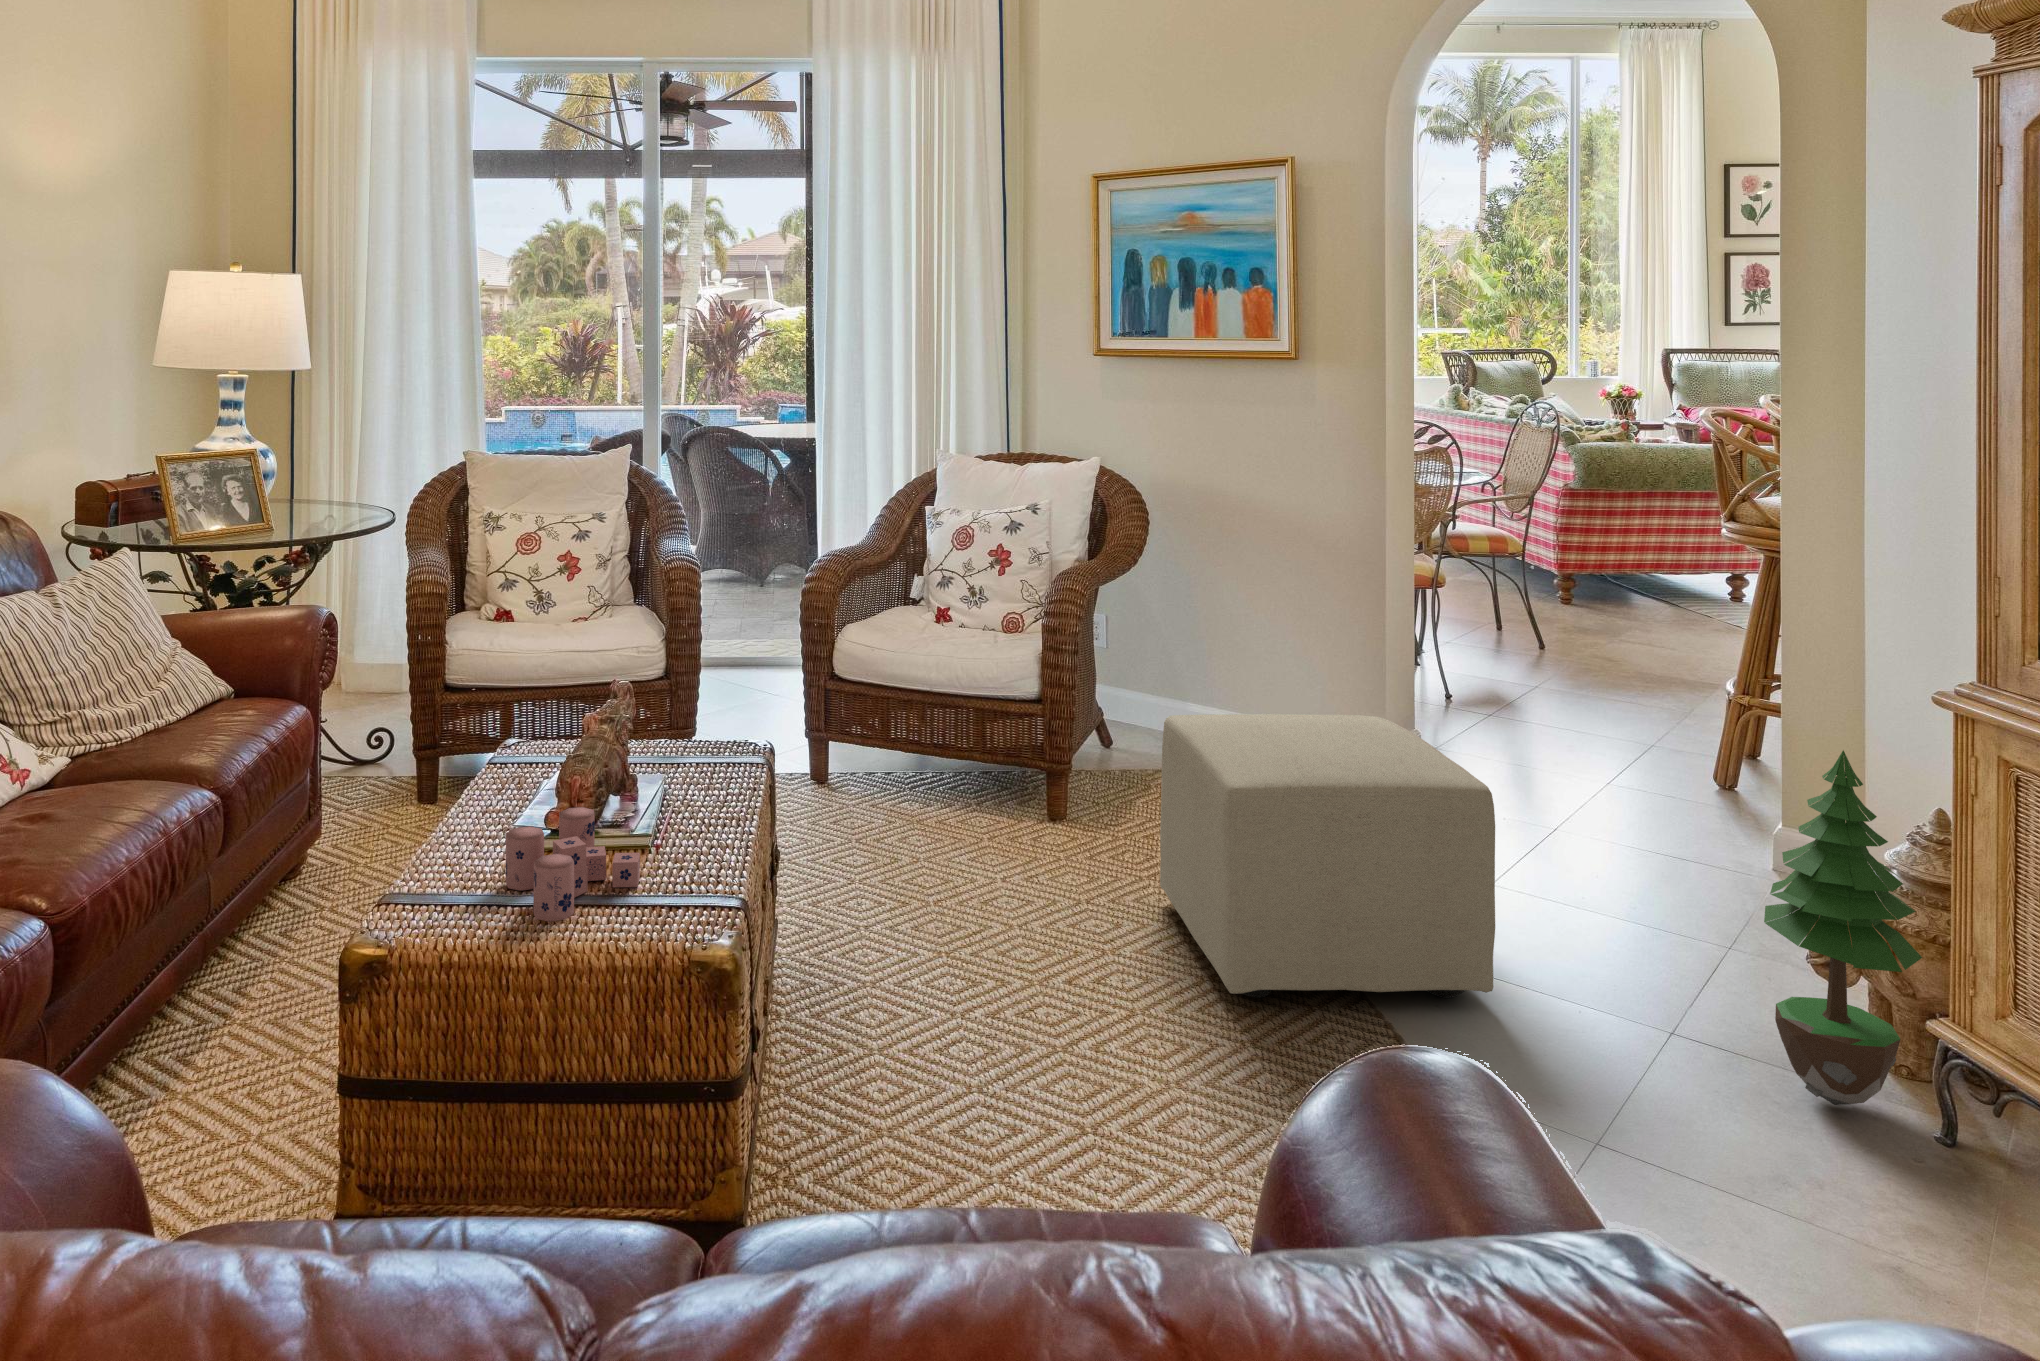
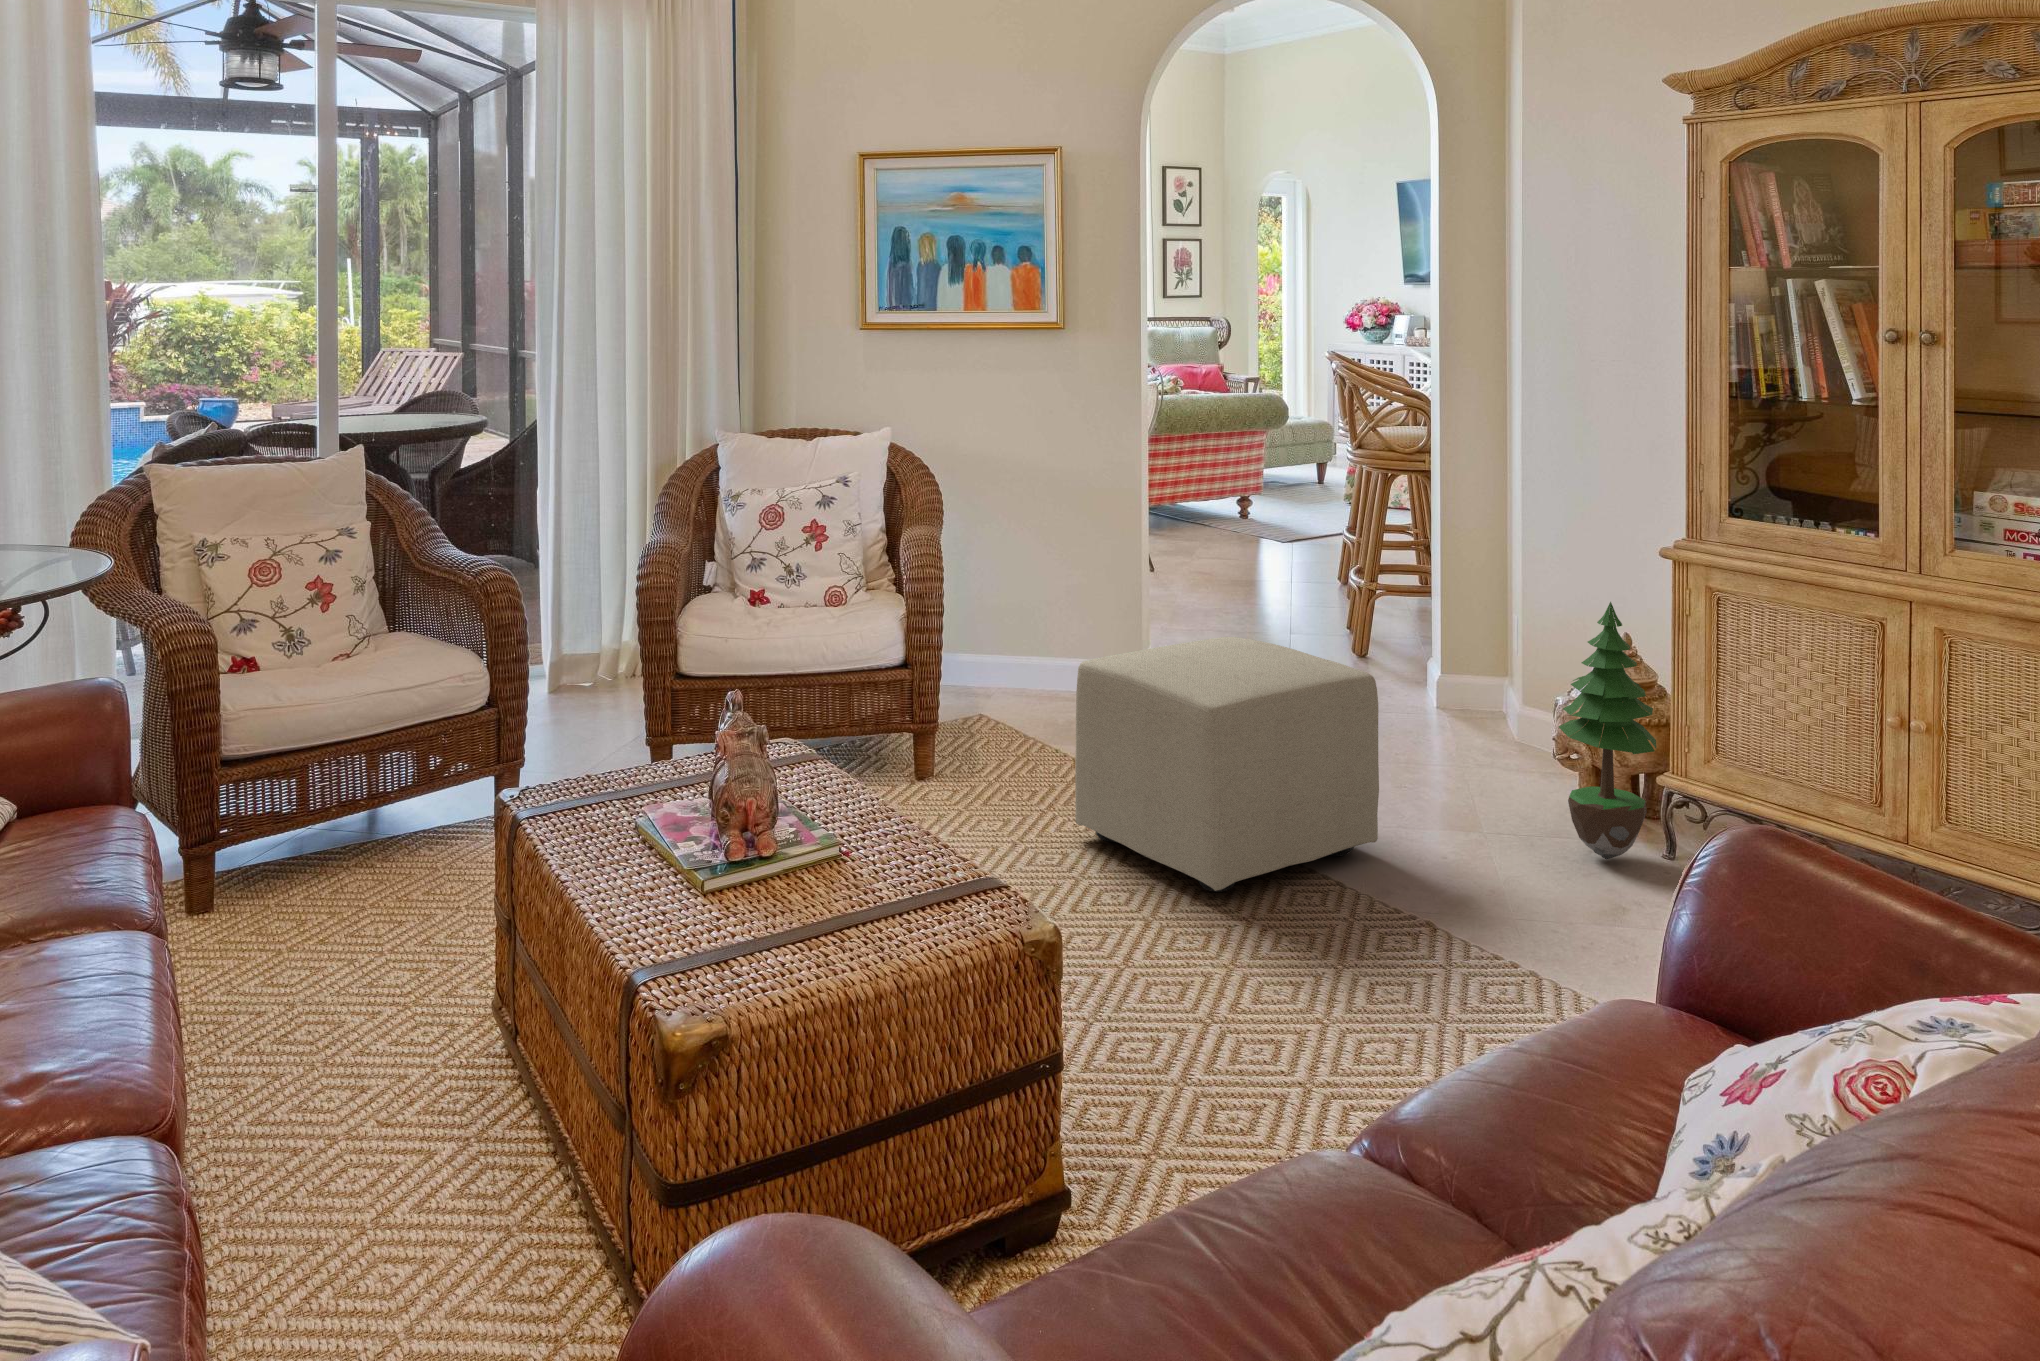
candle: present [506,807,640,922] -> none [762,824,899,939]

